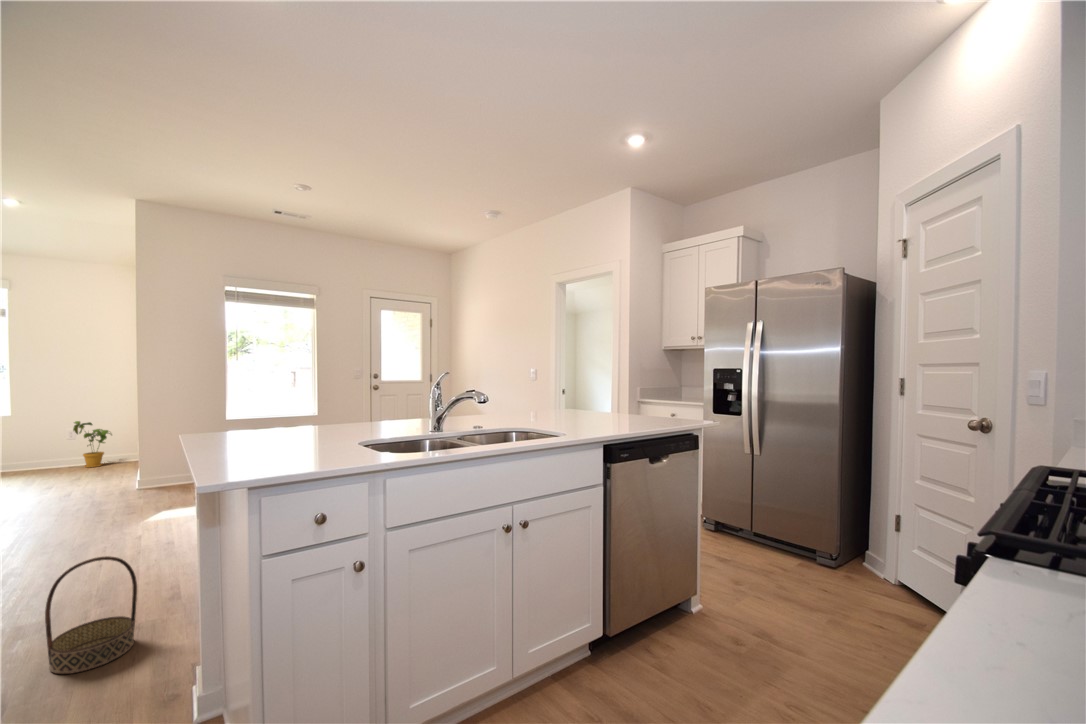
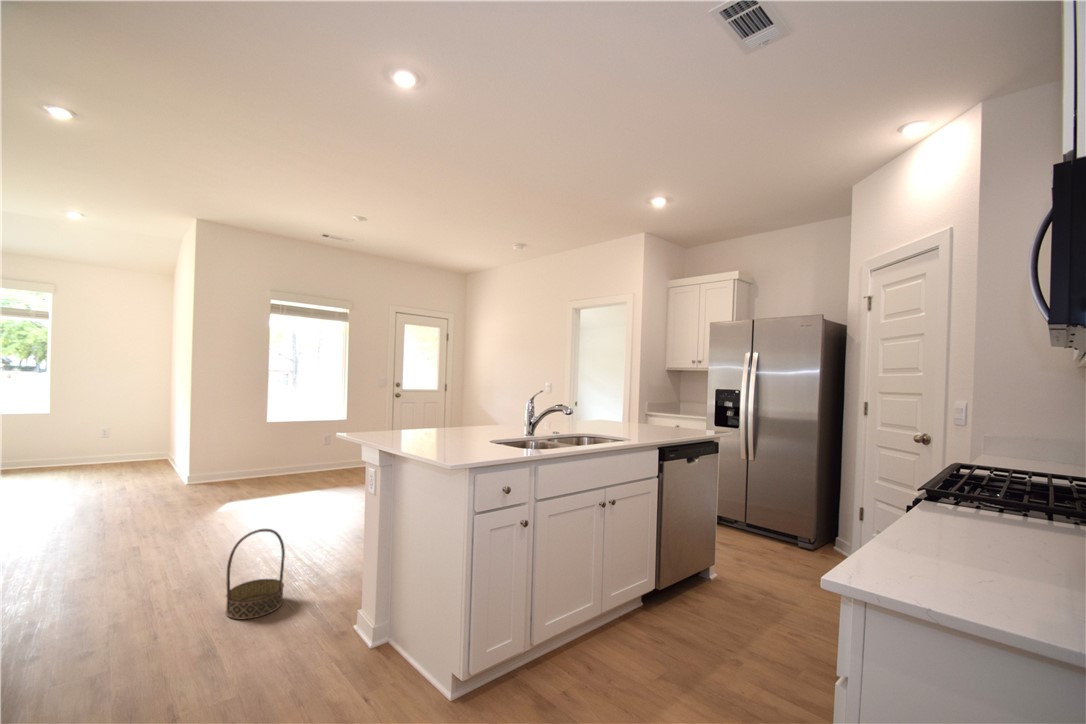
house plant: present [73,421,112,468] -> none [107,420,143,464]

